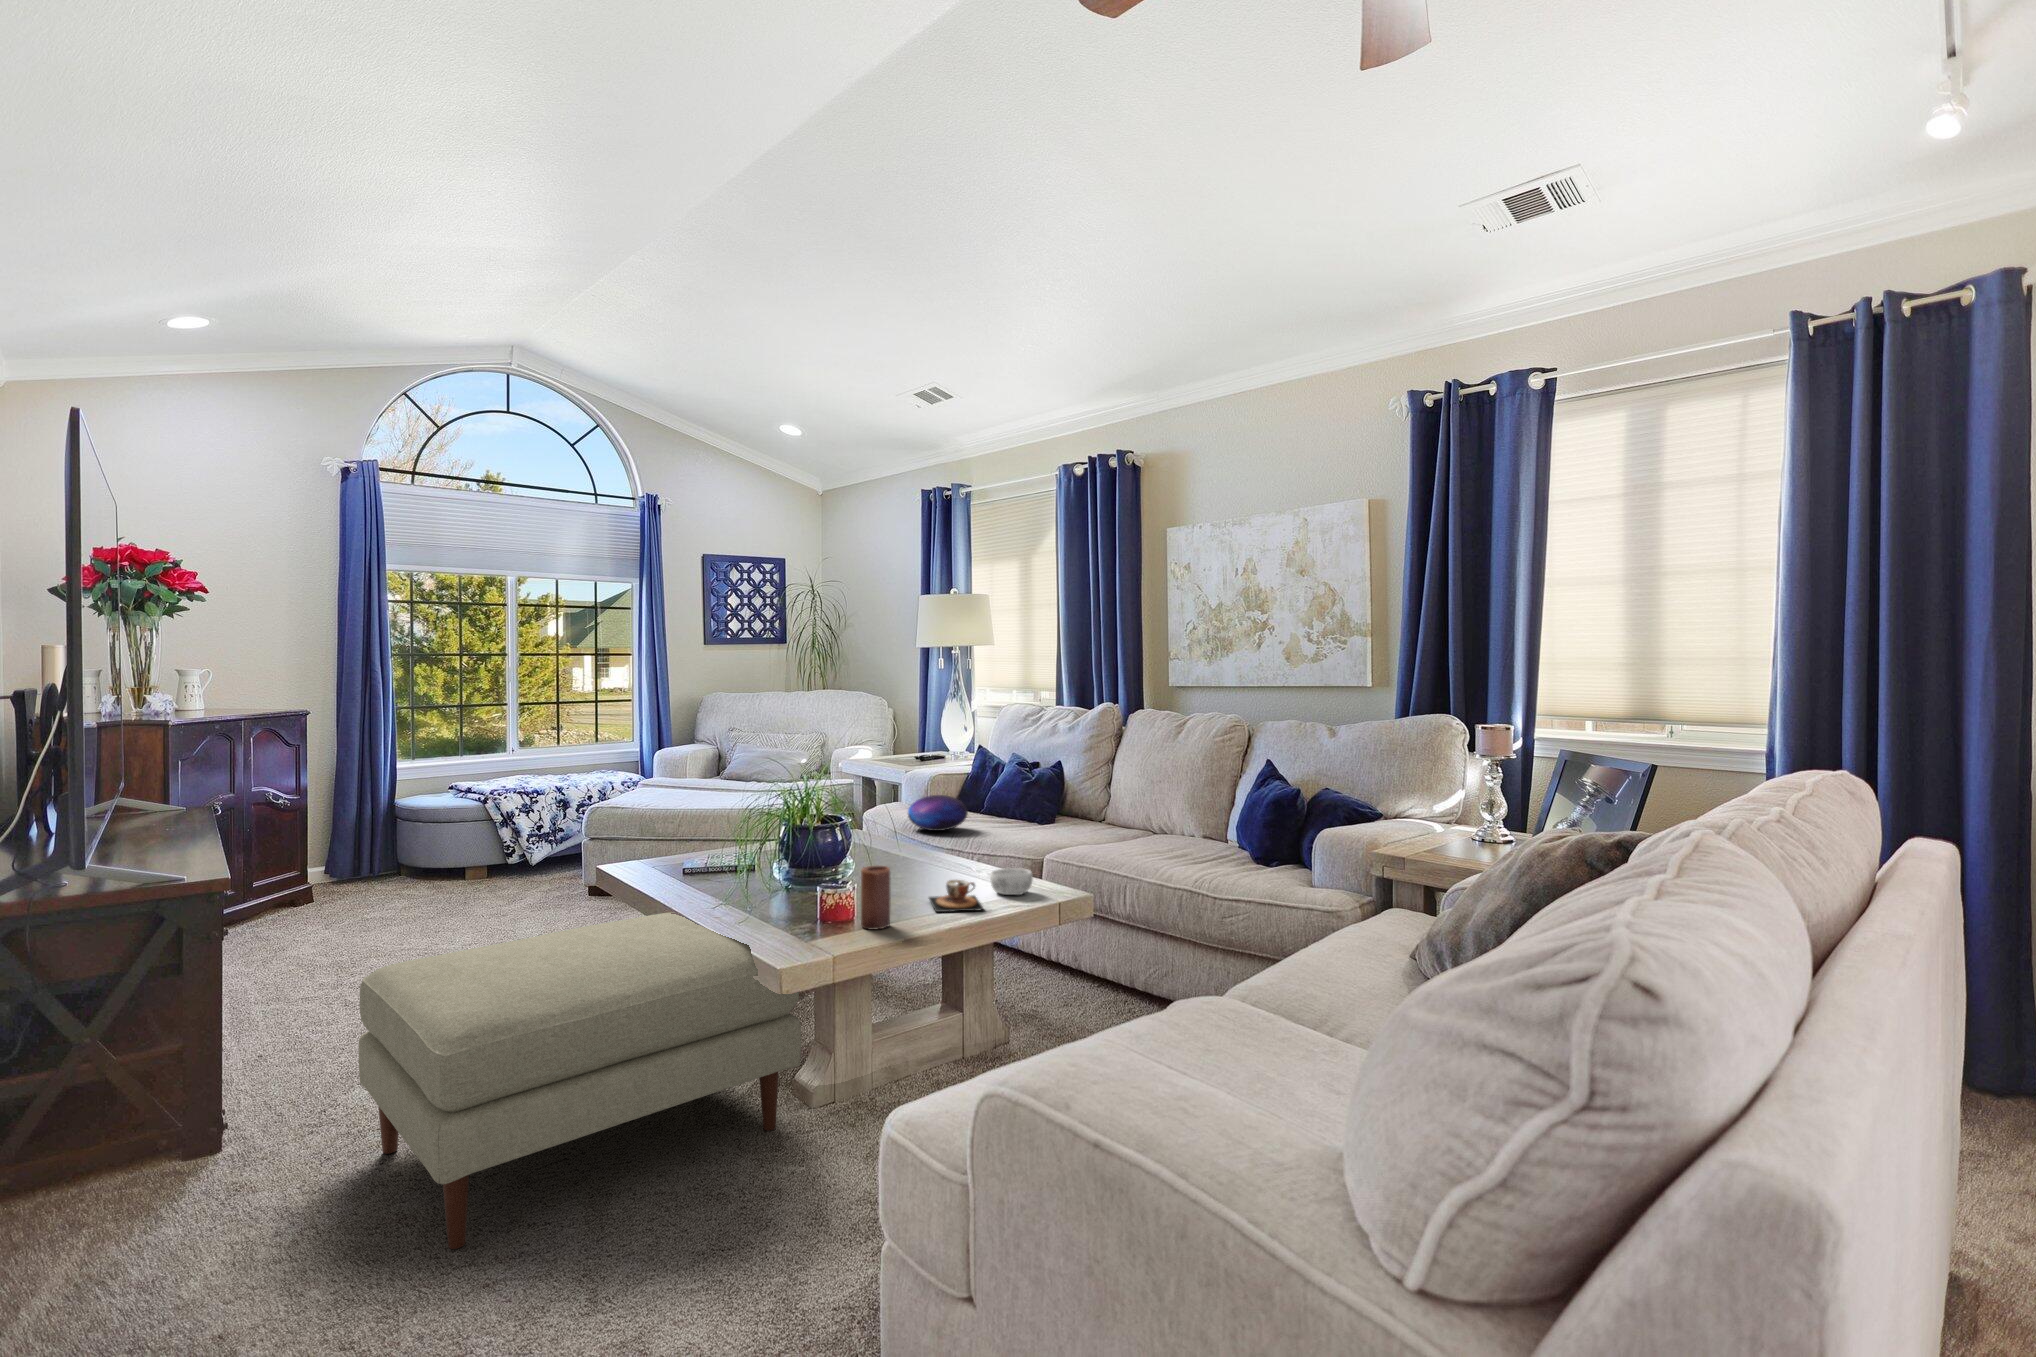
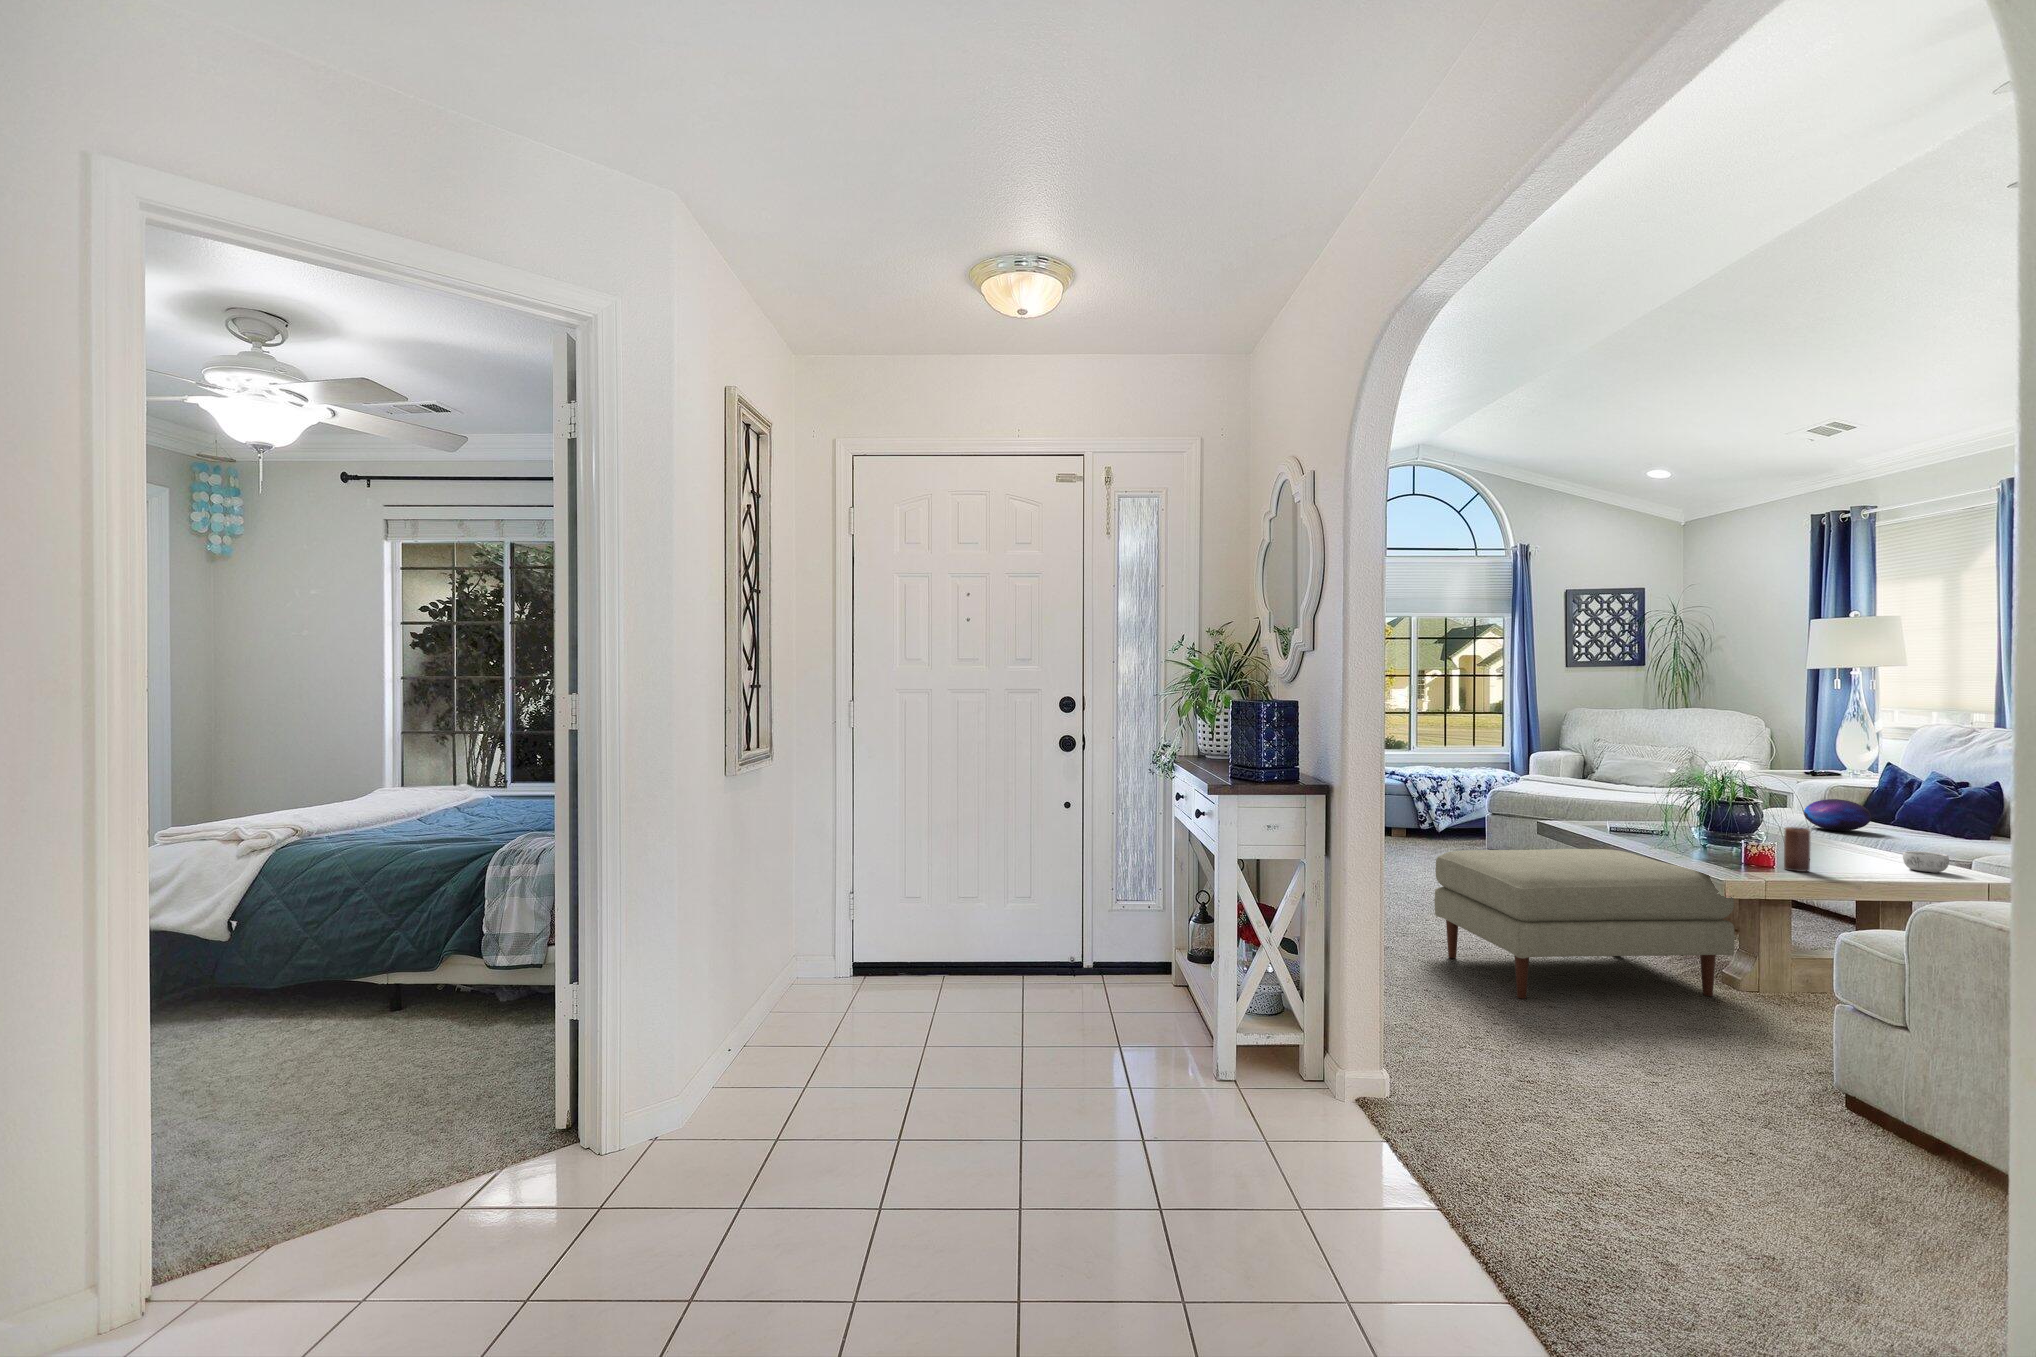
teacup: present [929,880,984,912] -> none [1840,850,1899,875]

